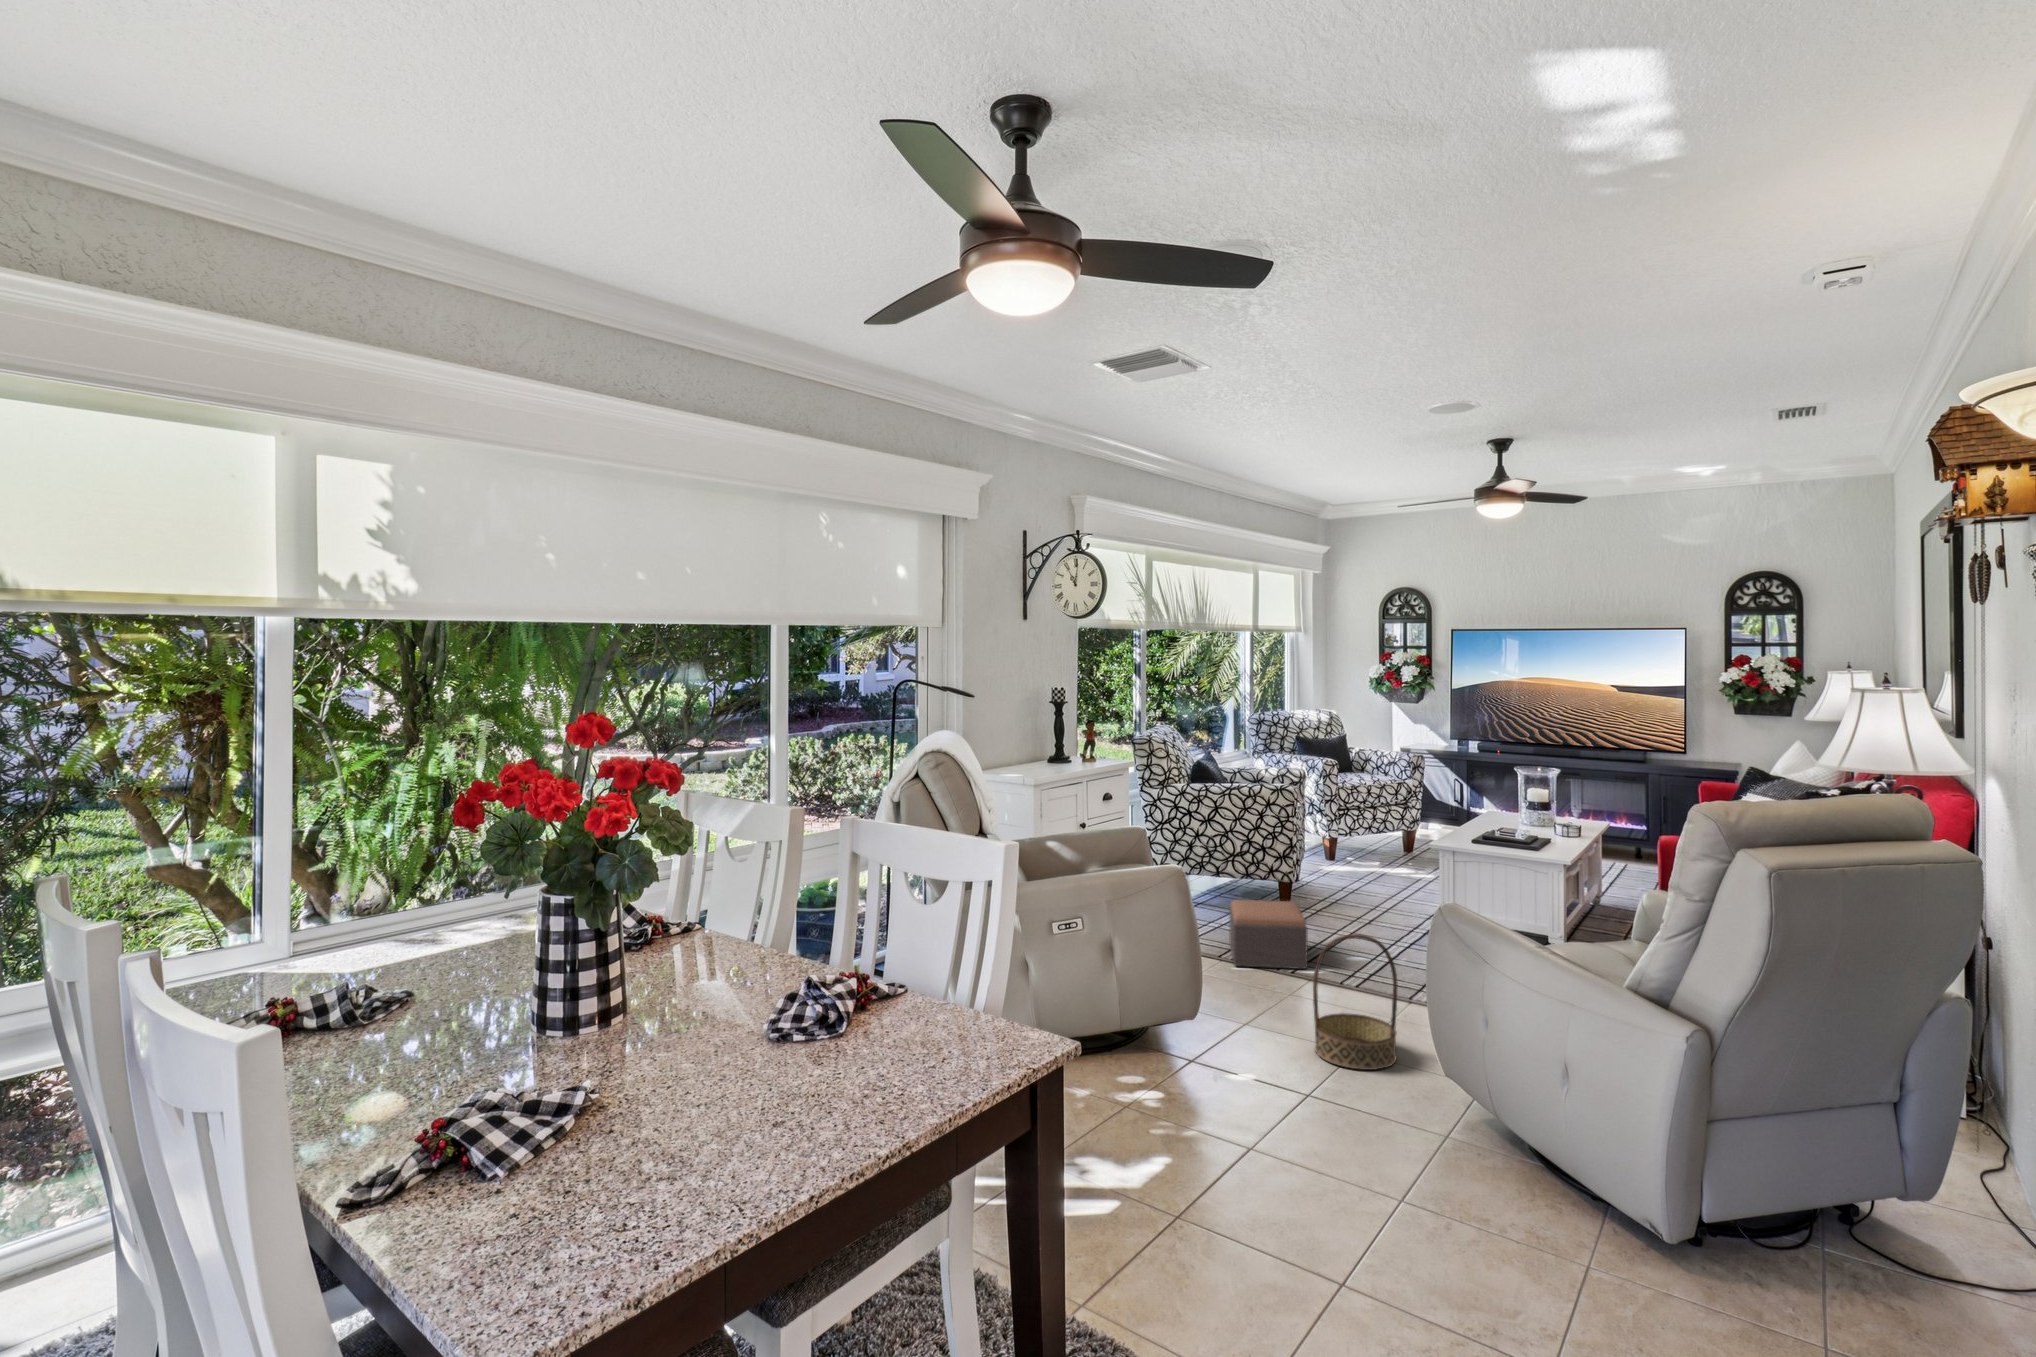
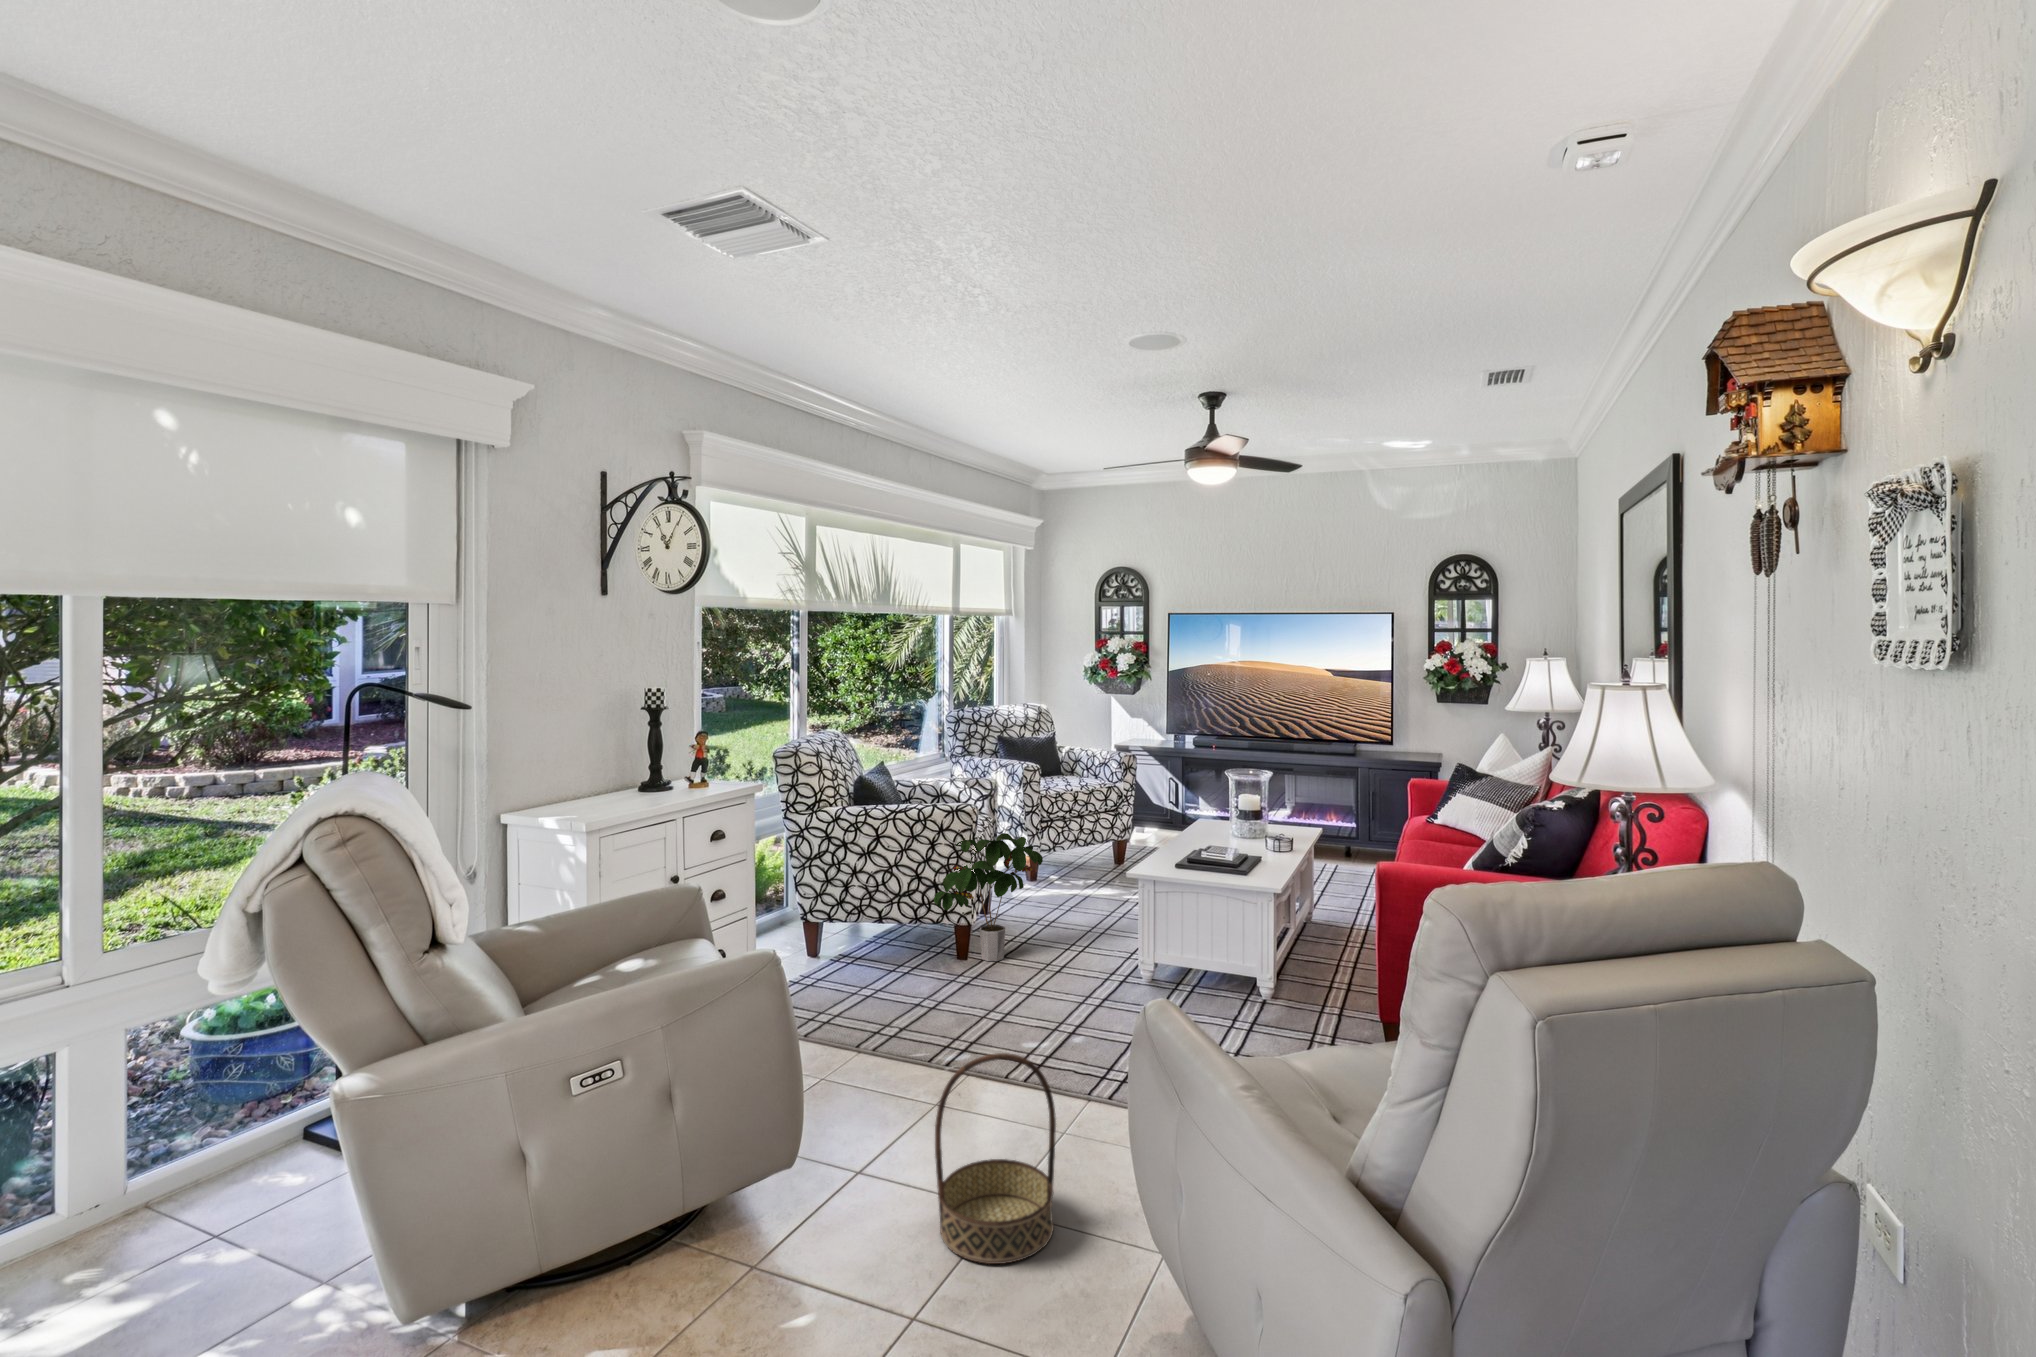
potted plant: none [1263,810,1352,913] -> present [934,833,1043,961]
footstool: present [1229,900,1308,969] -> none [870,964,967,1064]

